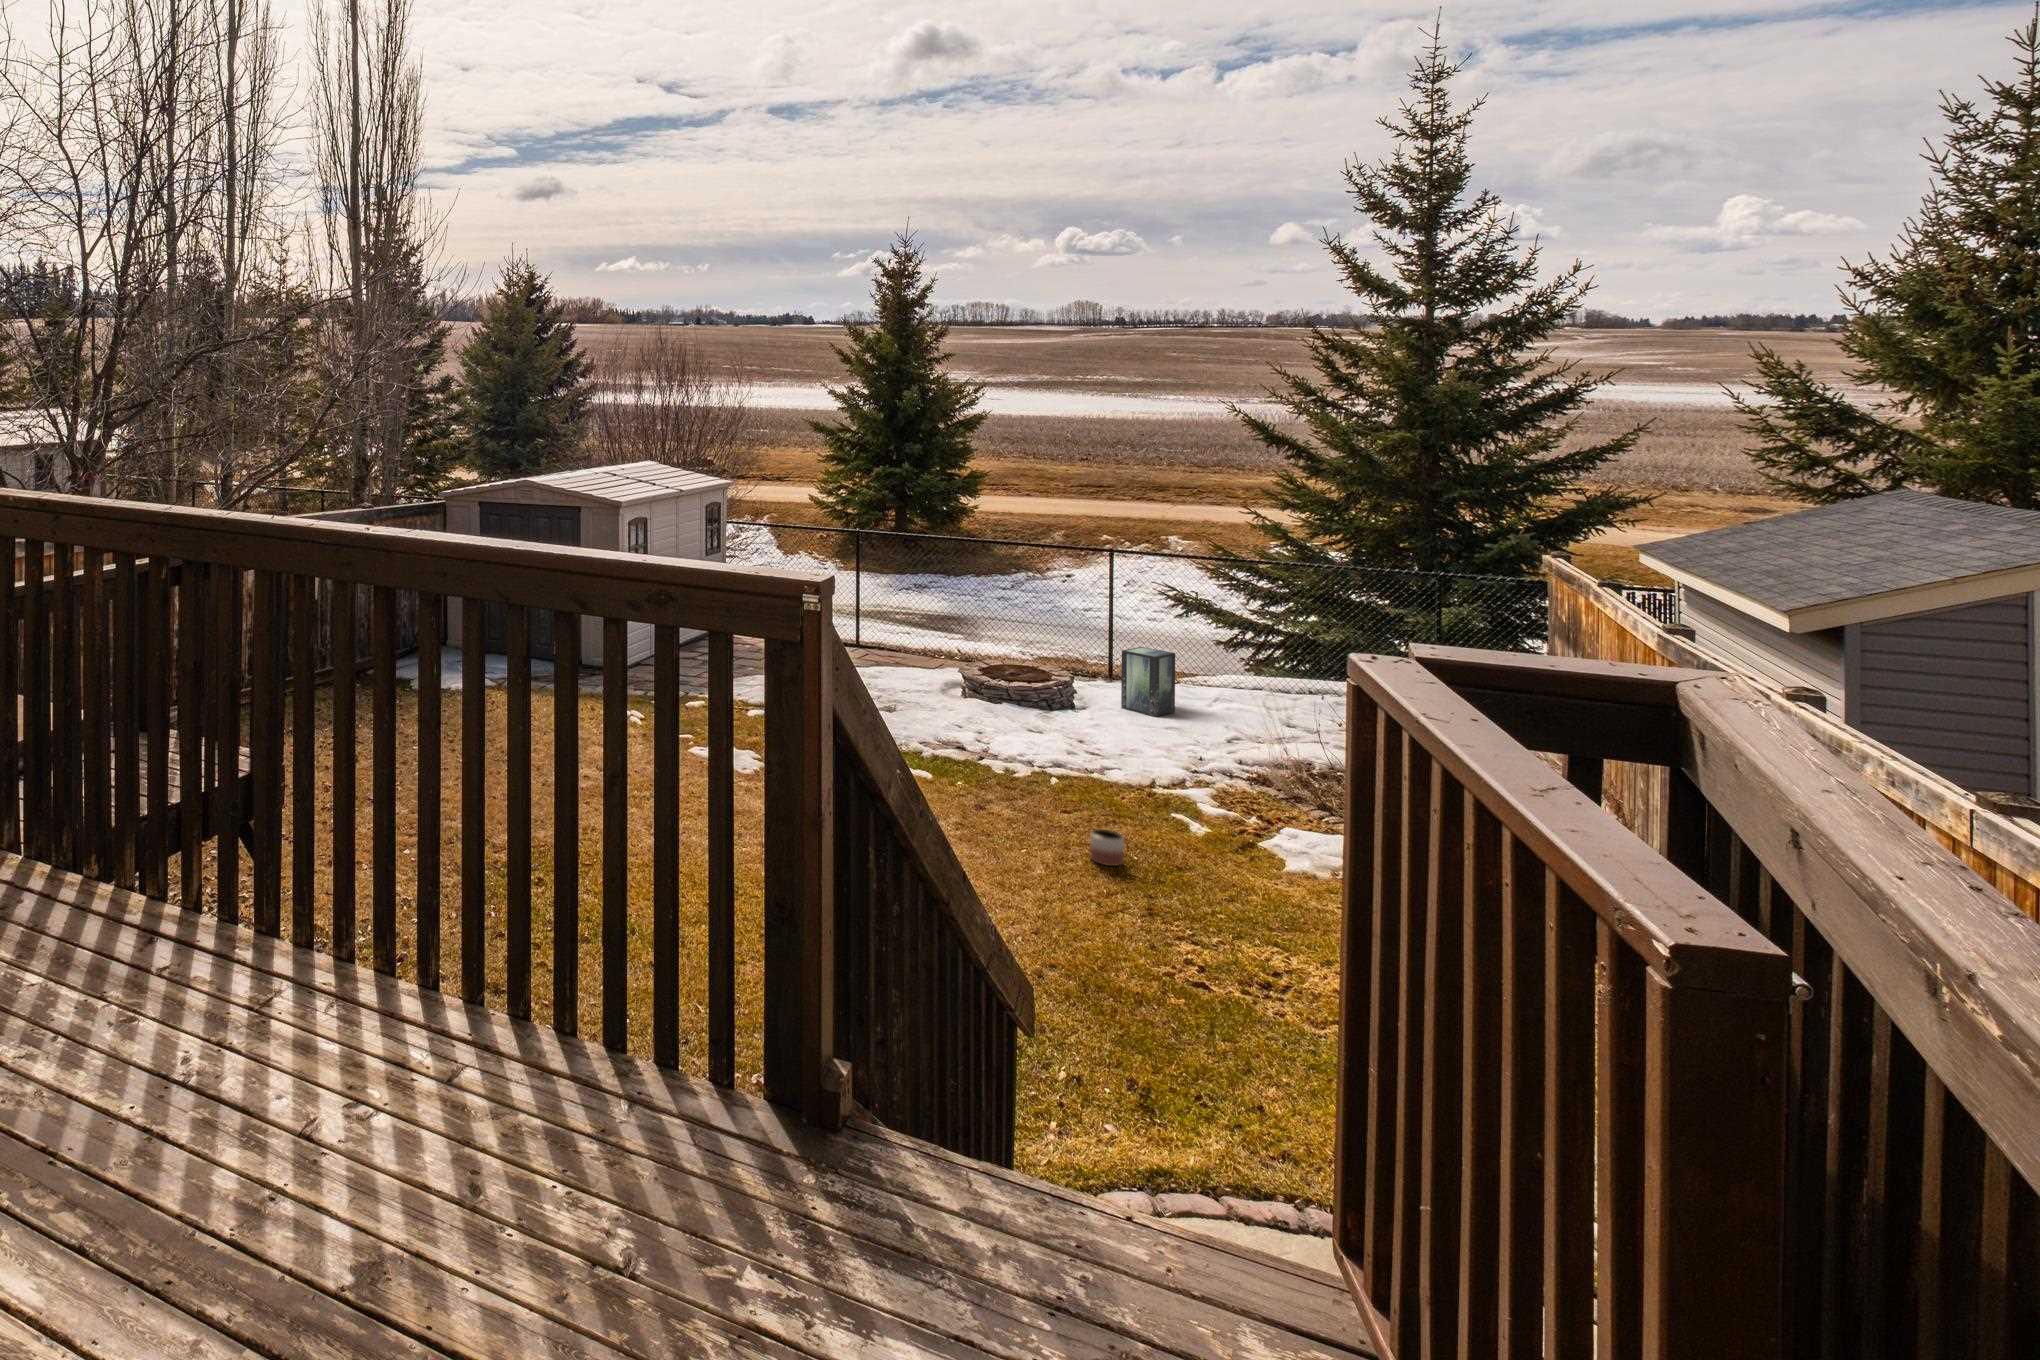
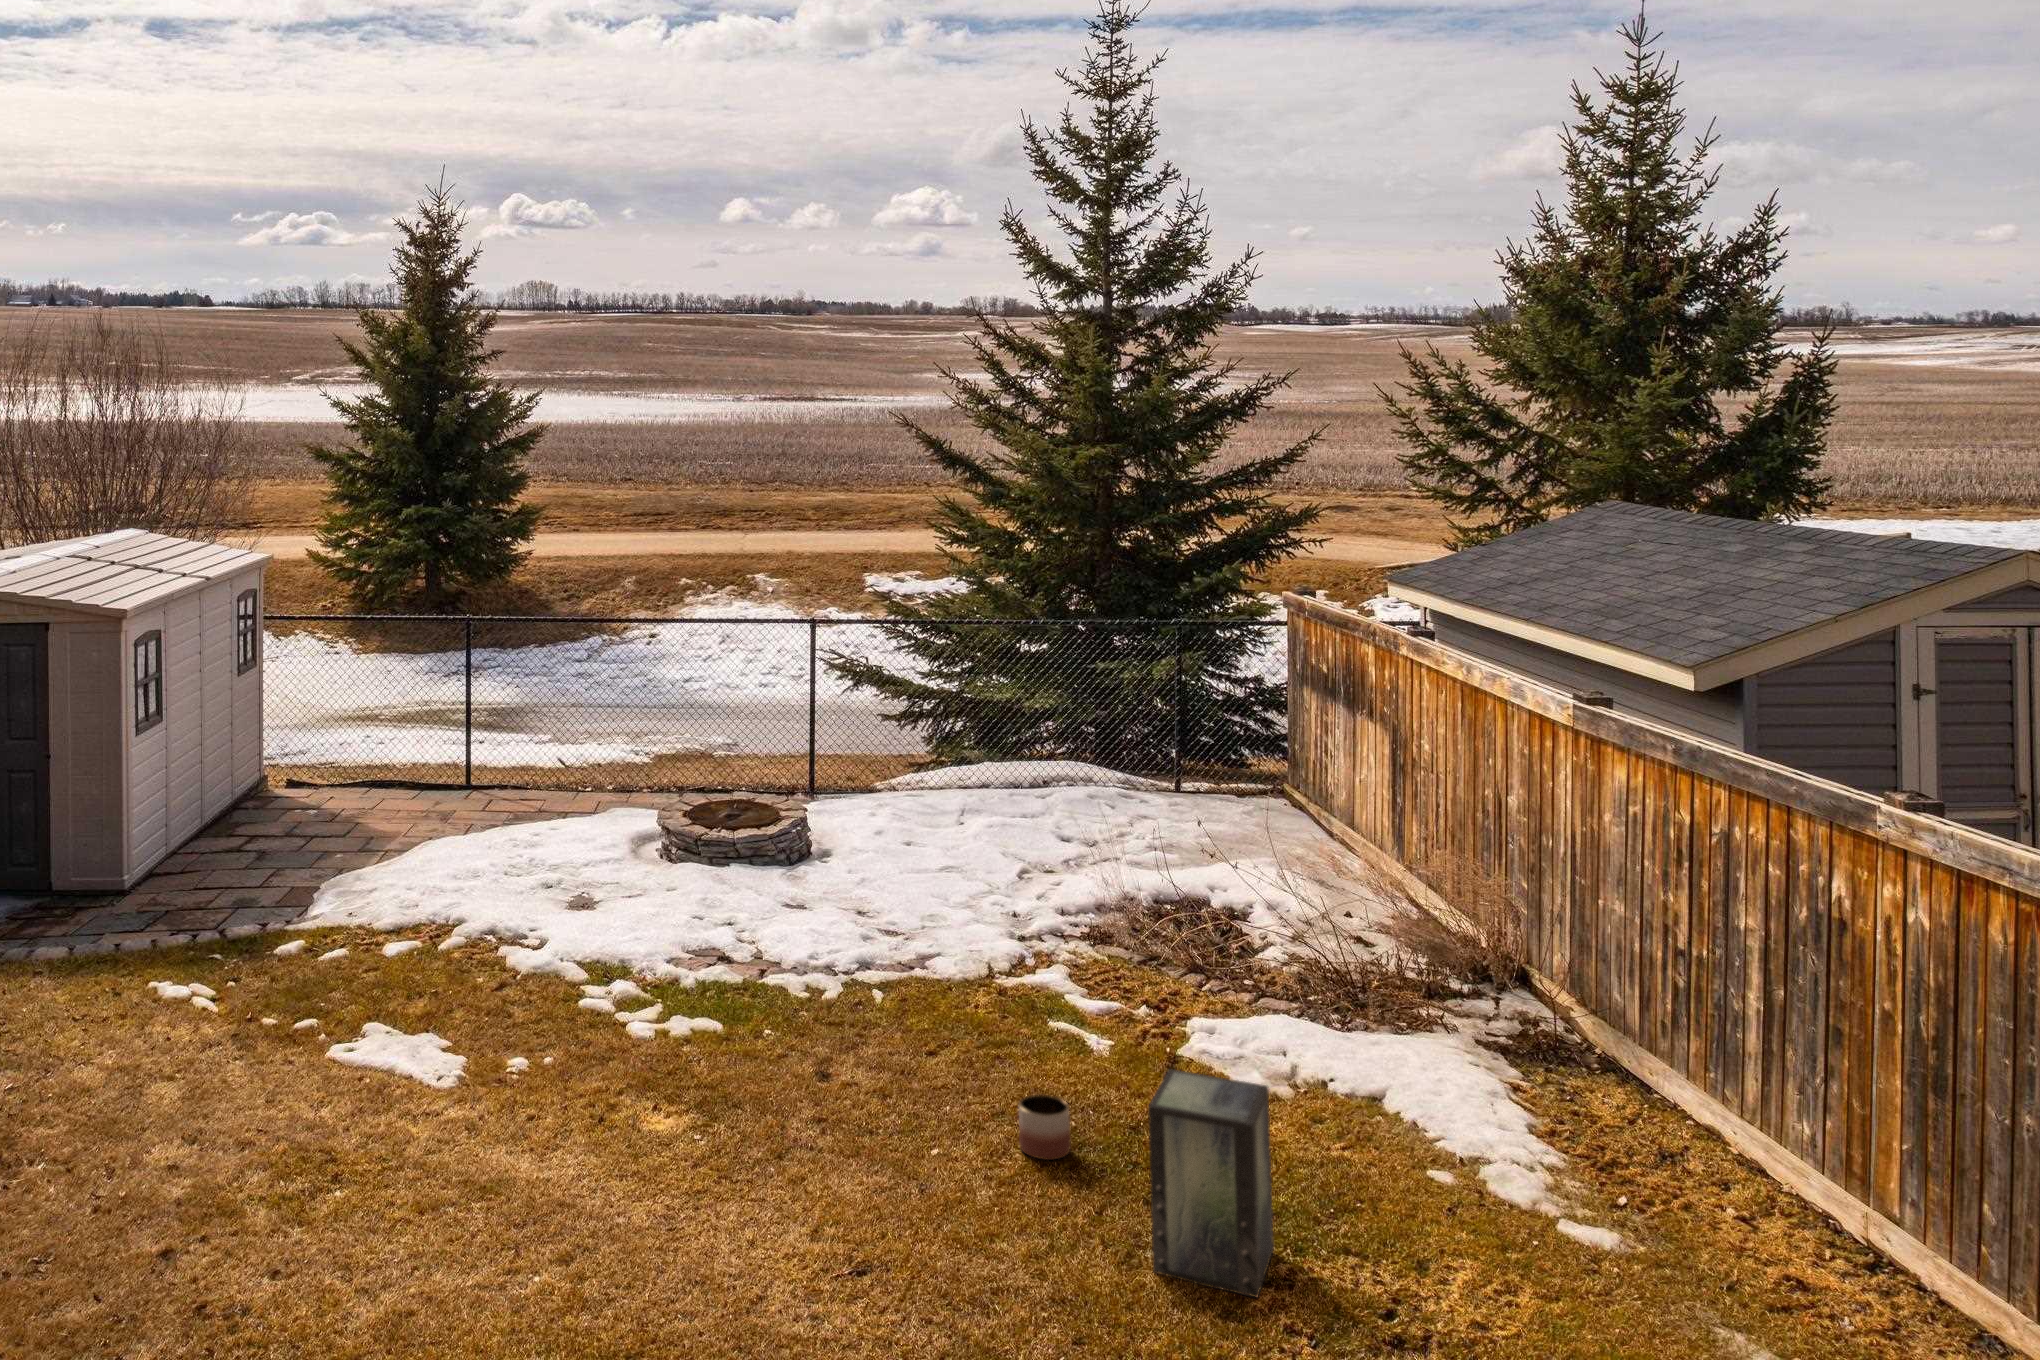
storage box: present [1121,647,1175,717] -> present [1148,1069,1274,1298]

